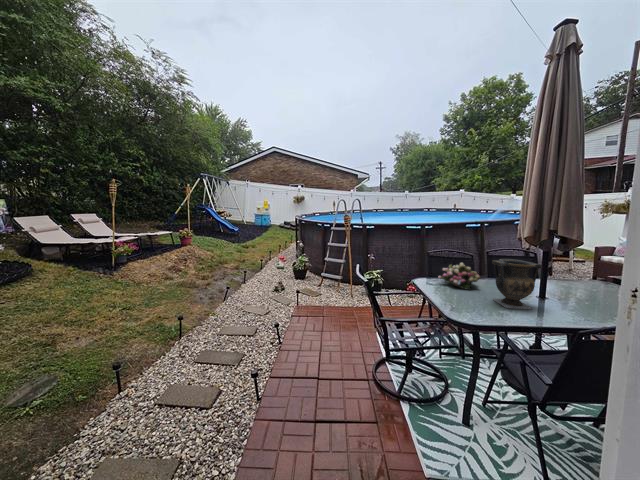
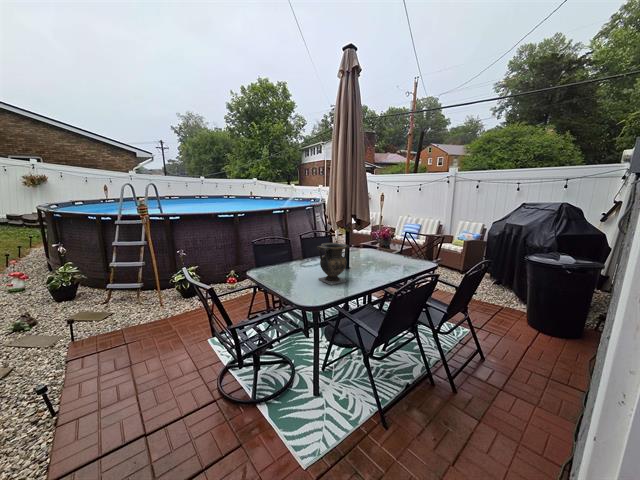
flower arrangement: present [438,263,480,290] -> none [269,250,304,274]

